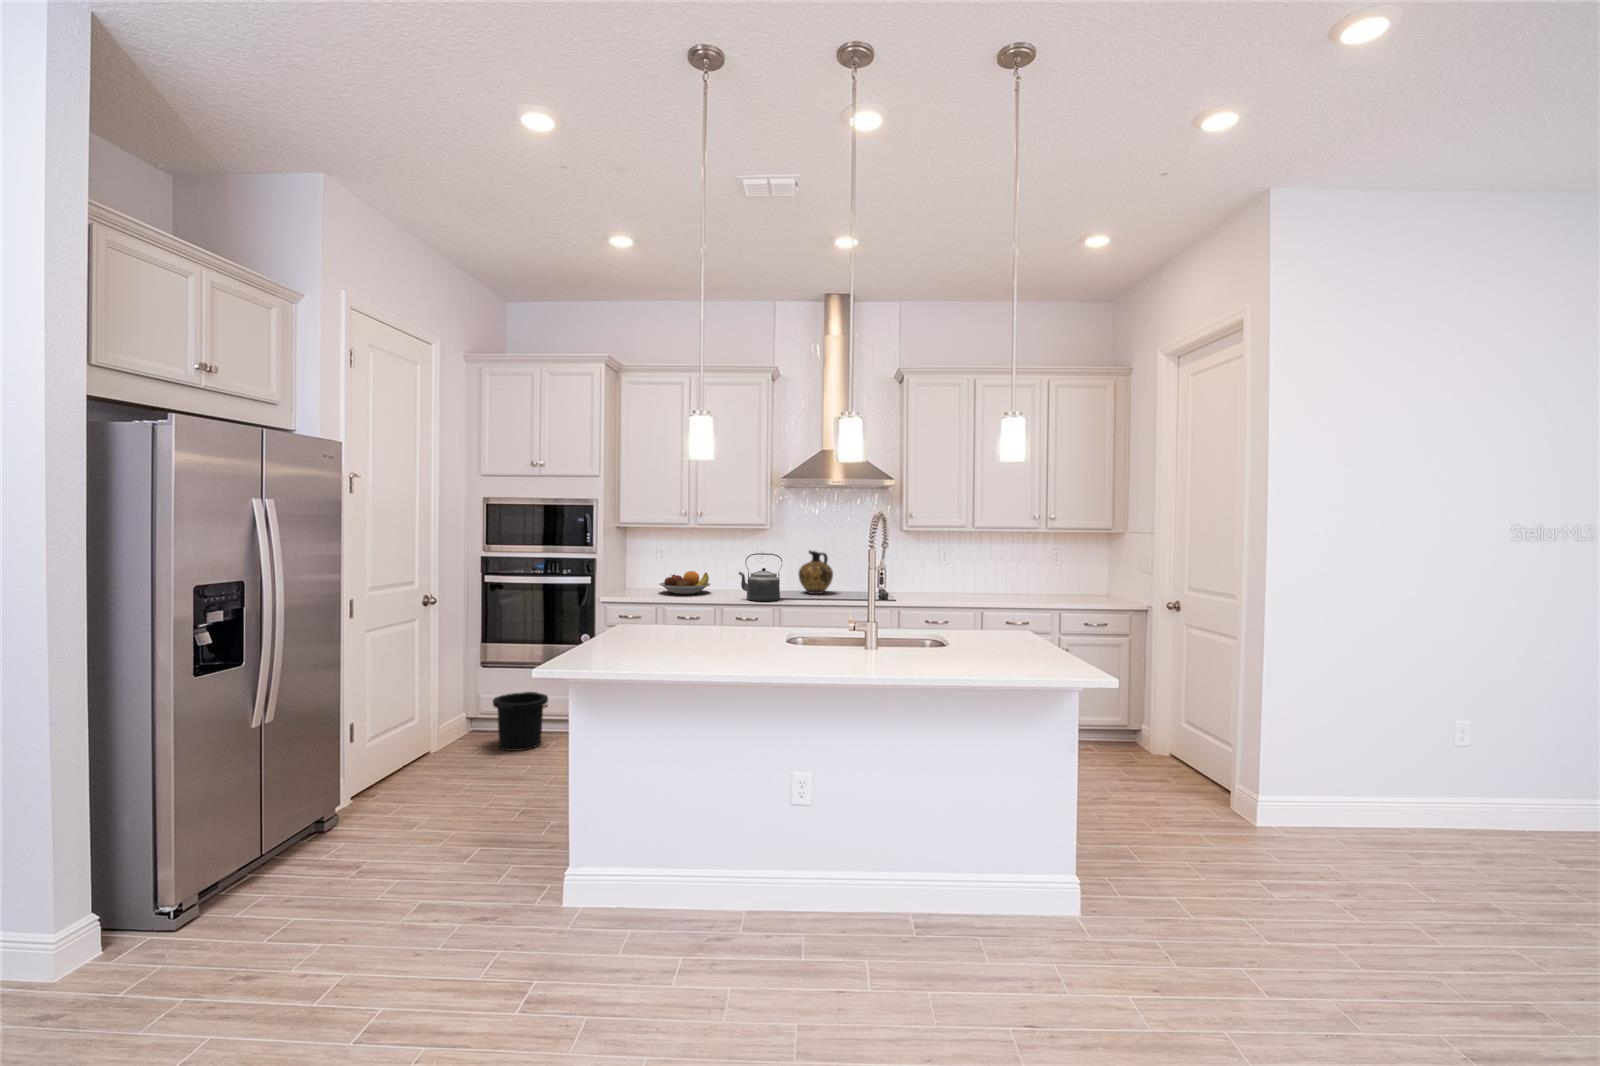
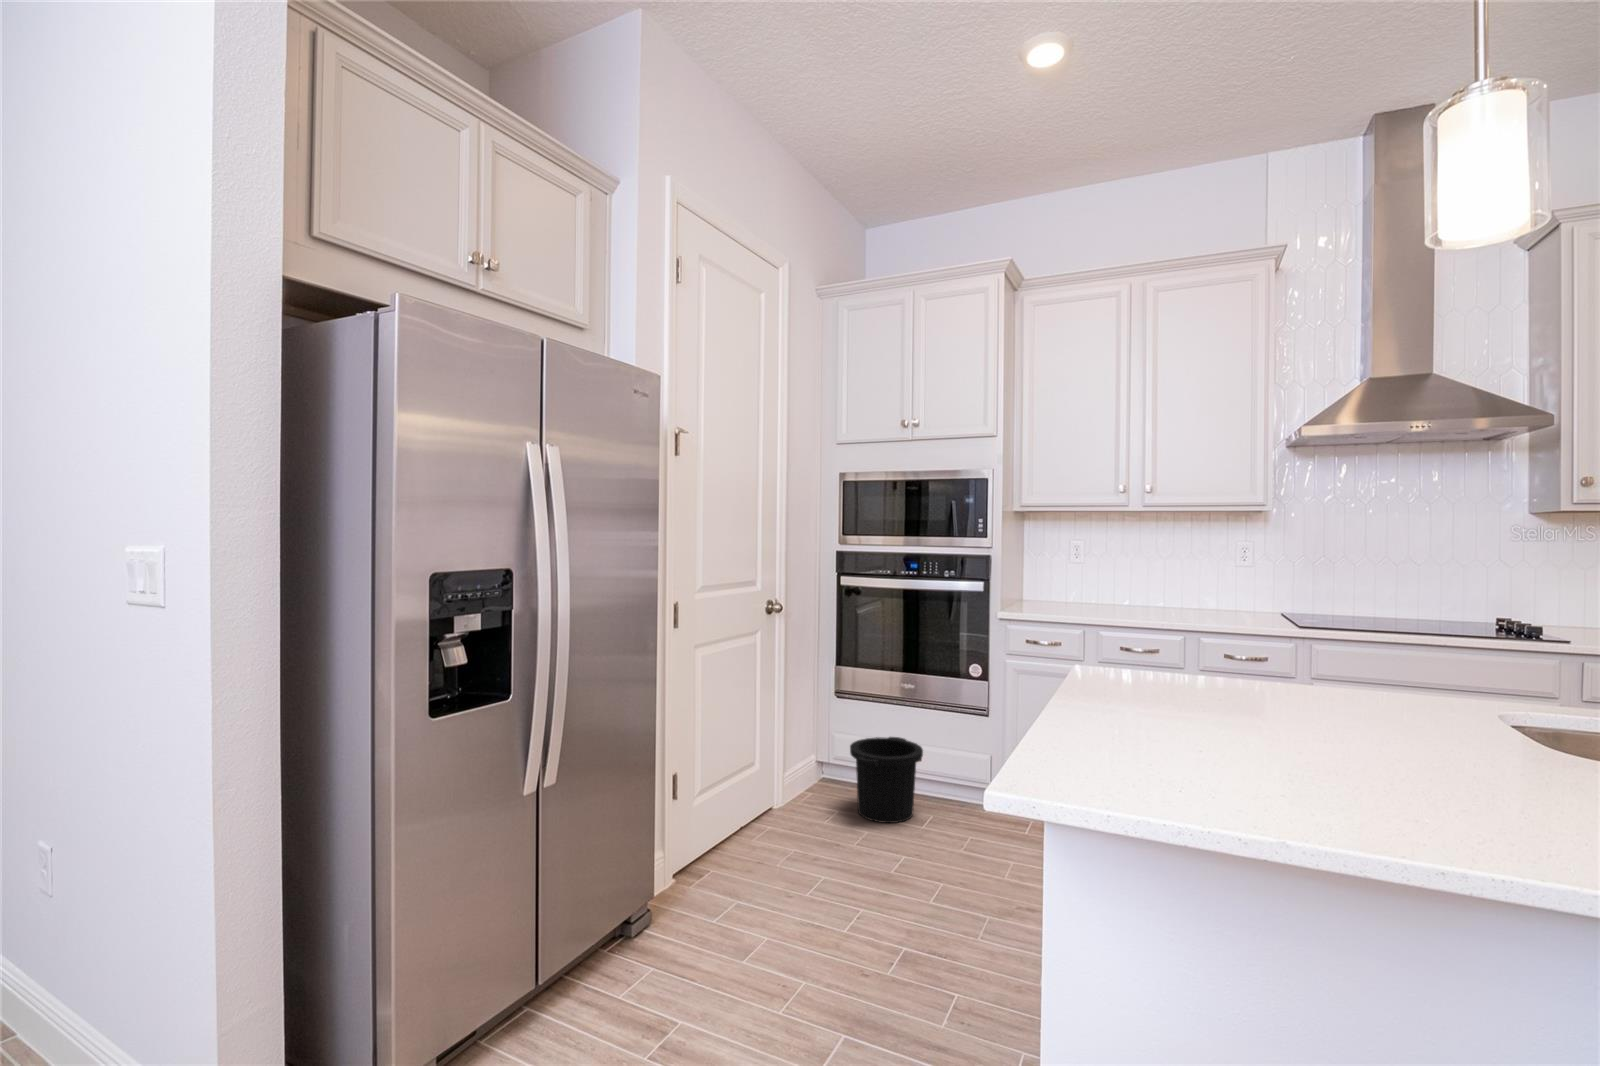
ceramic jug: present [799,551,833,594] -> none [1312,546,1383,618]
kettle: present [739,553,782,601] -> none [1217,549,1301,627]
fruit bowl: present [659,571,710,594] -> none [1075,577,1157,611]

